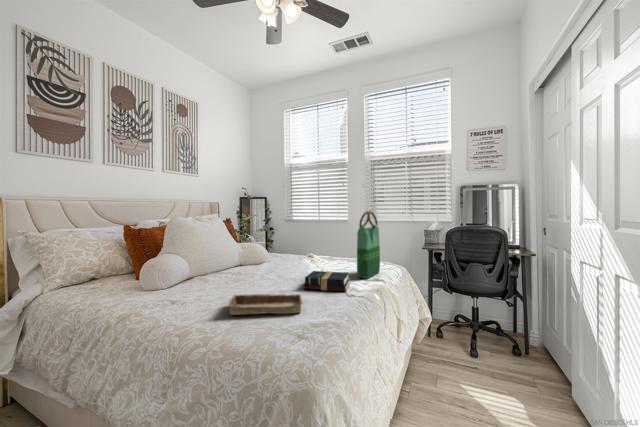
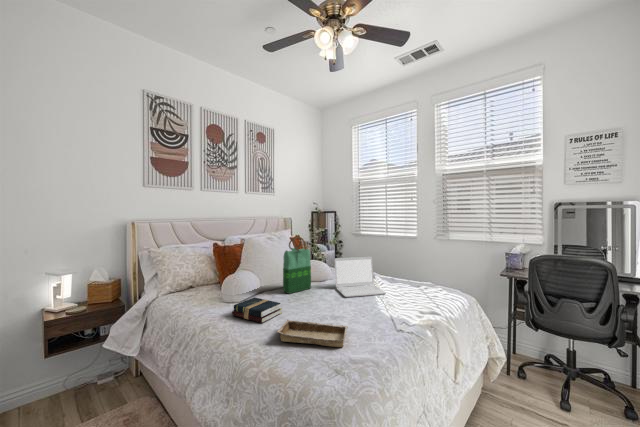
tote bag: present [357,211,380,279] -> present [283,237,311,294]
laptop: none [275,235,329,274] -> present [335,257,386,297]
hardback book: present [303,271,350,291] -> present [232,297,282,323]

